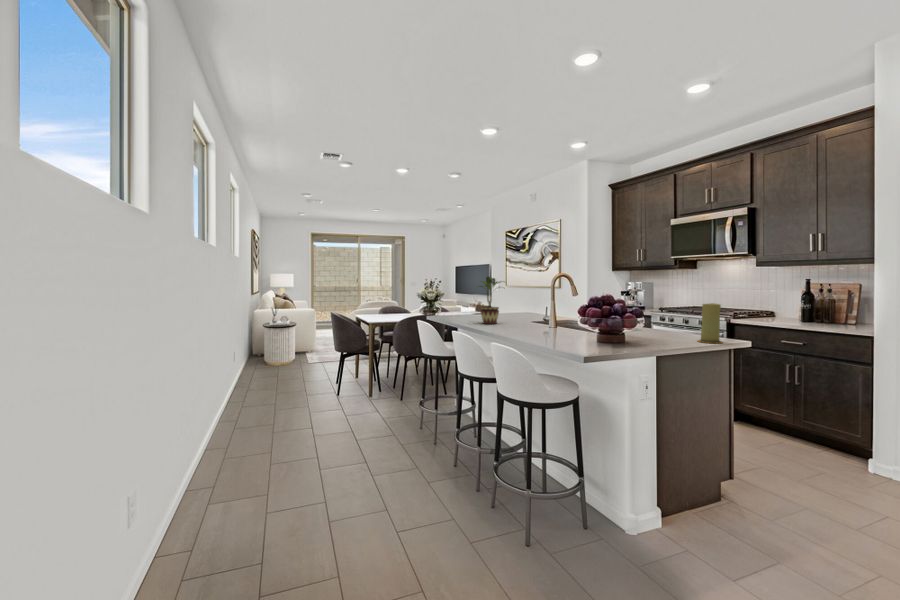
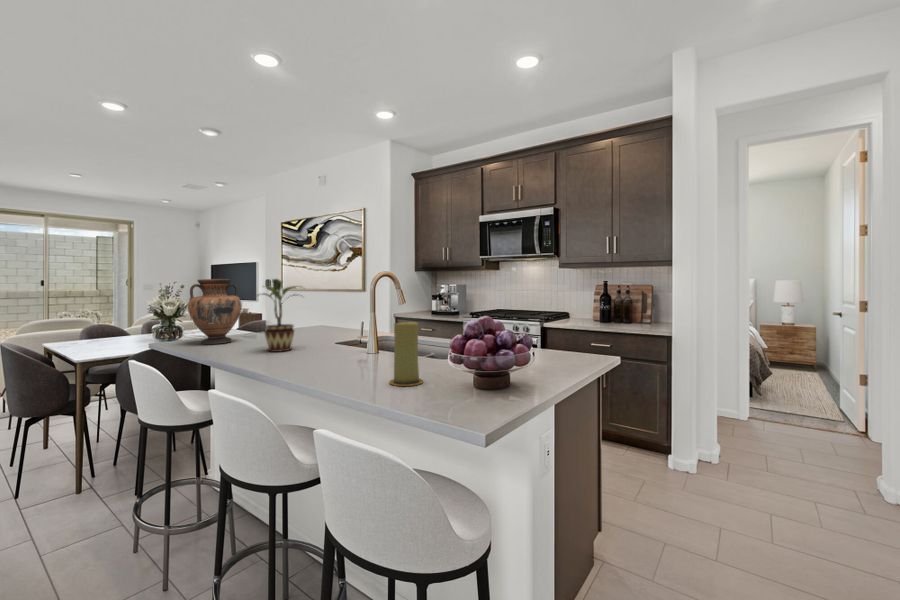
vase: none [439,277,469,318] -> present [188,279,242,344]
candle: present [698,303,722,343] -> present [389,322,423,386]

